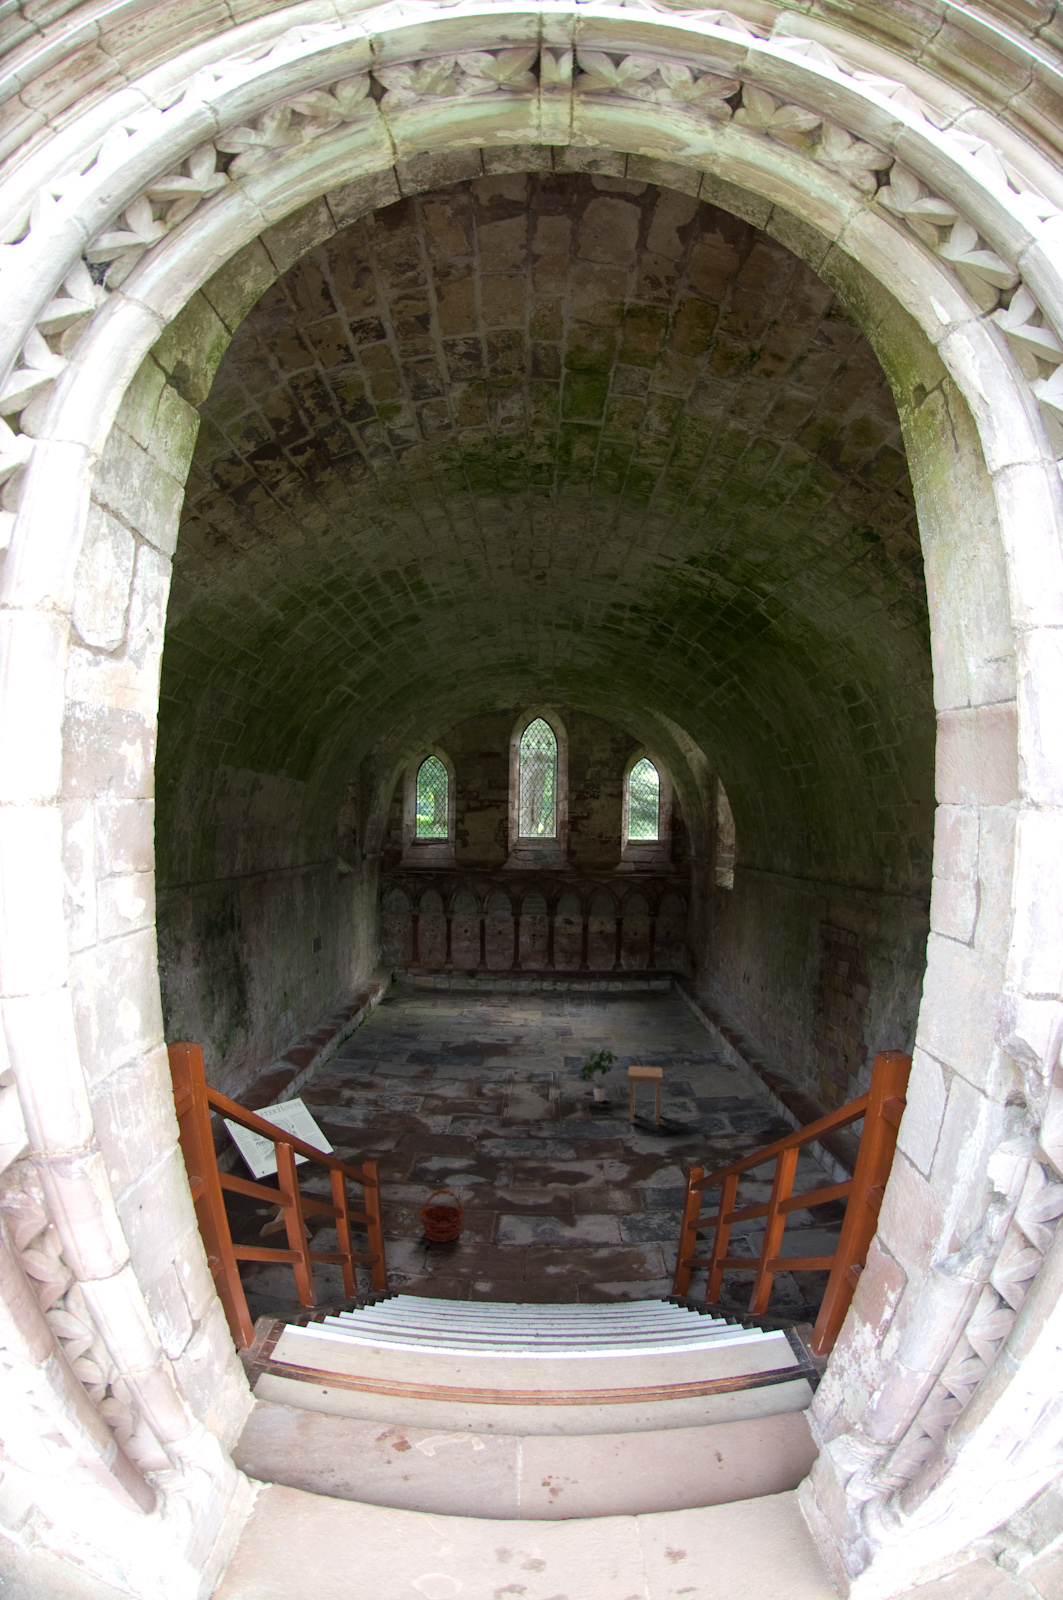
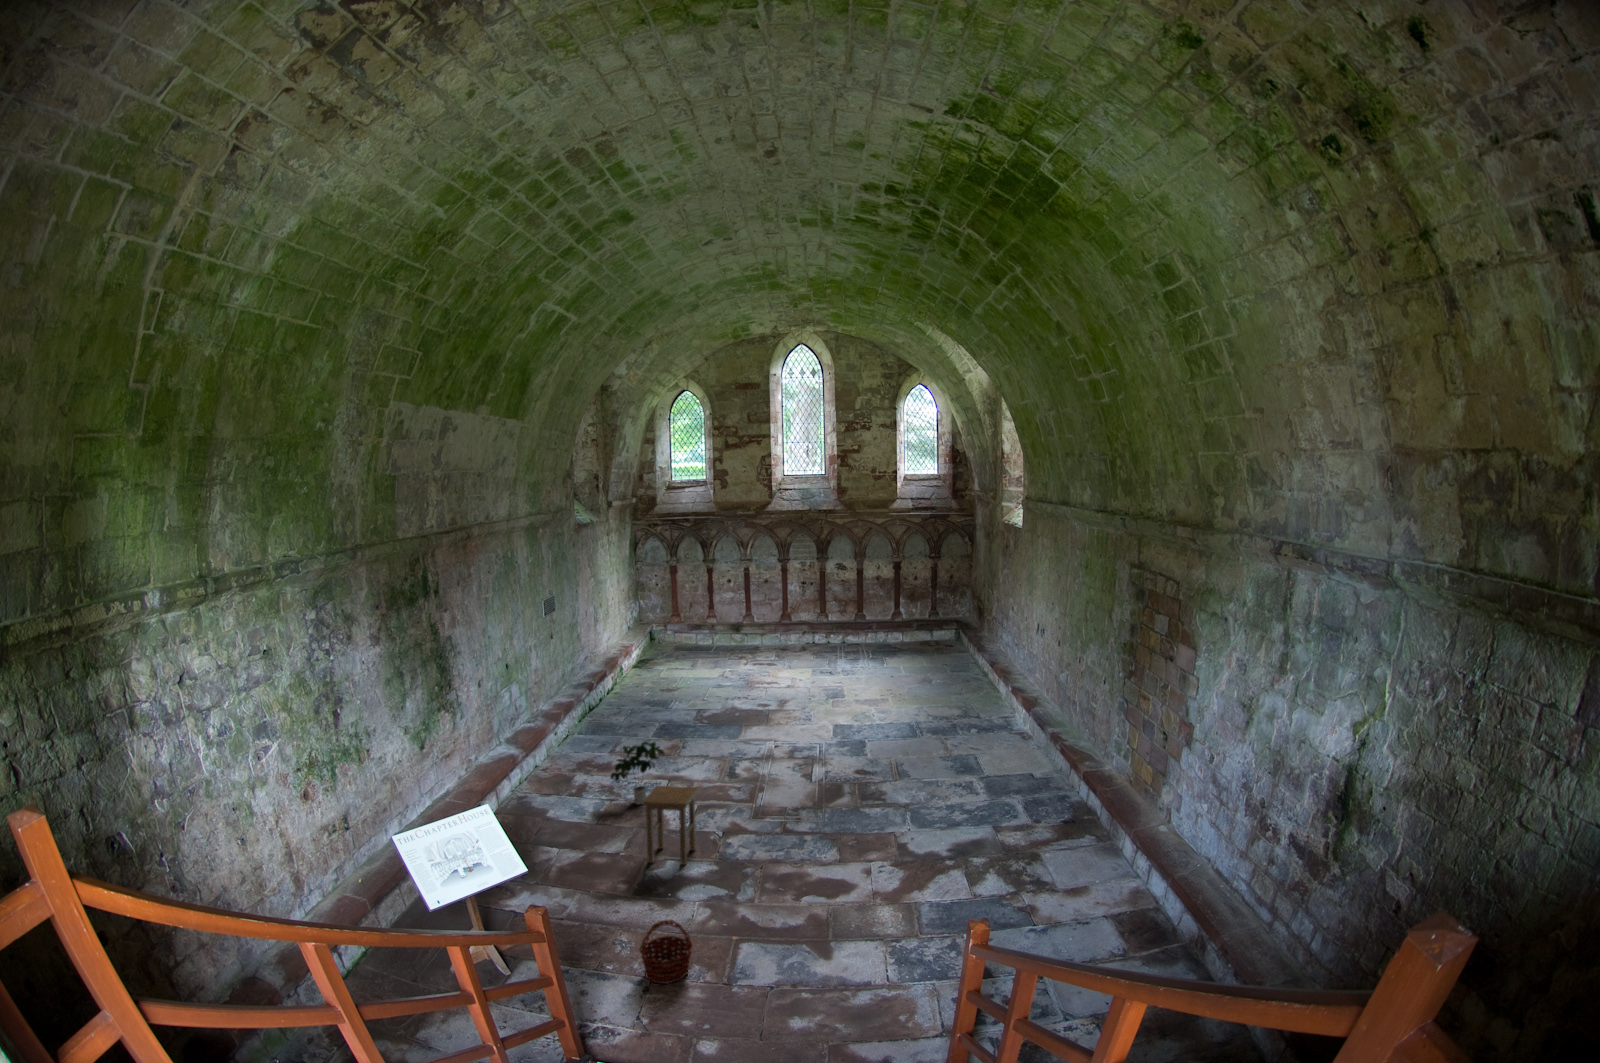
potted plant: present [579,1049,618,1102] -> present [611,742,664,804]
stool: present [628,1066,663,1125] -> present [642,786,698,865]

